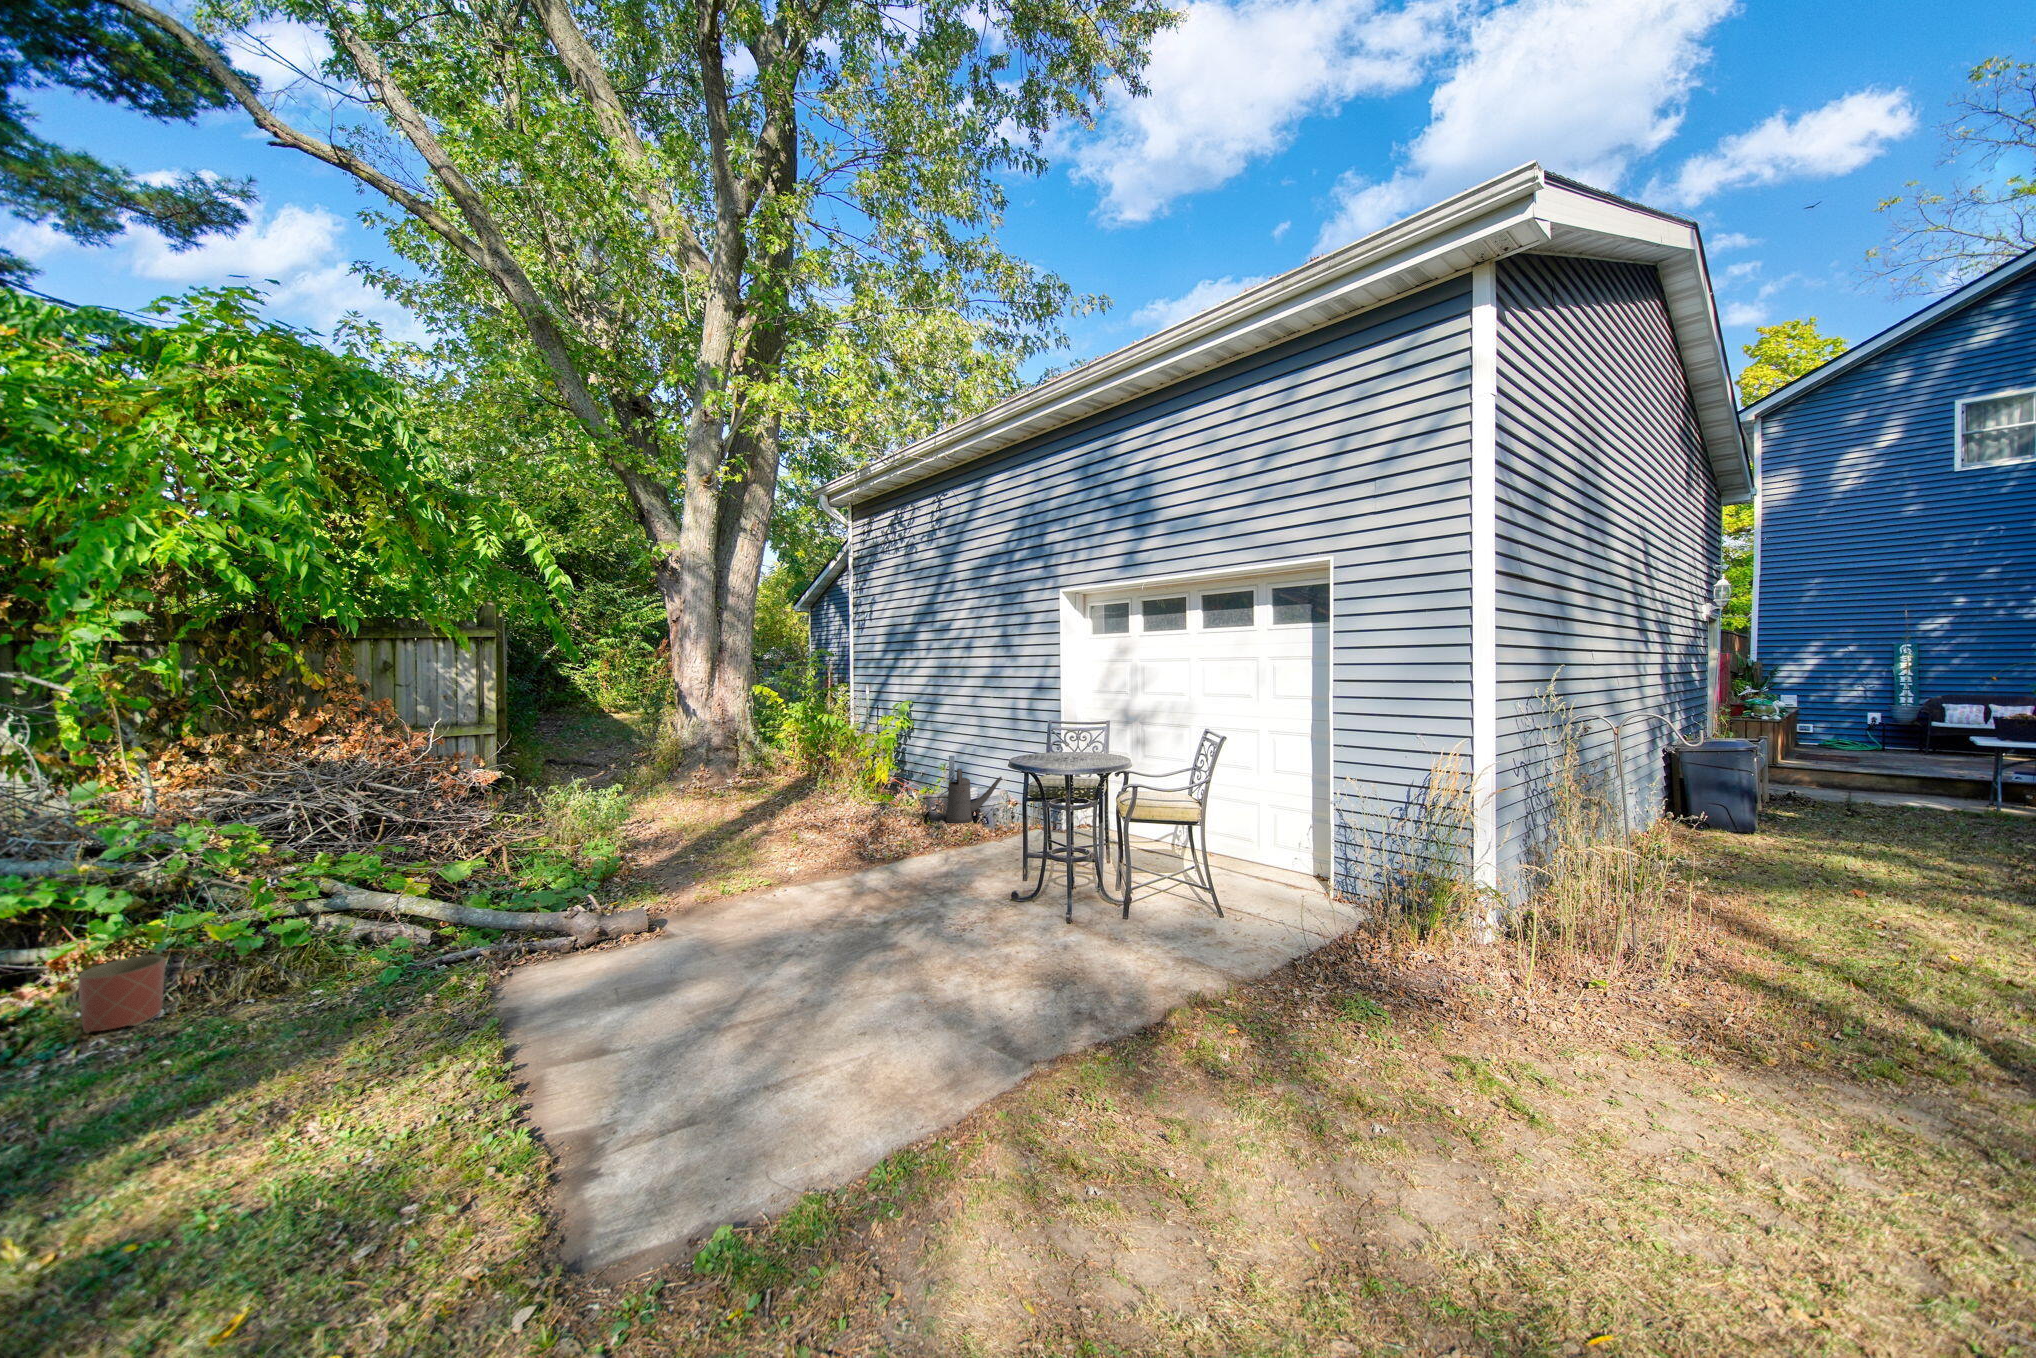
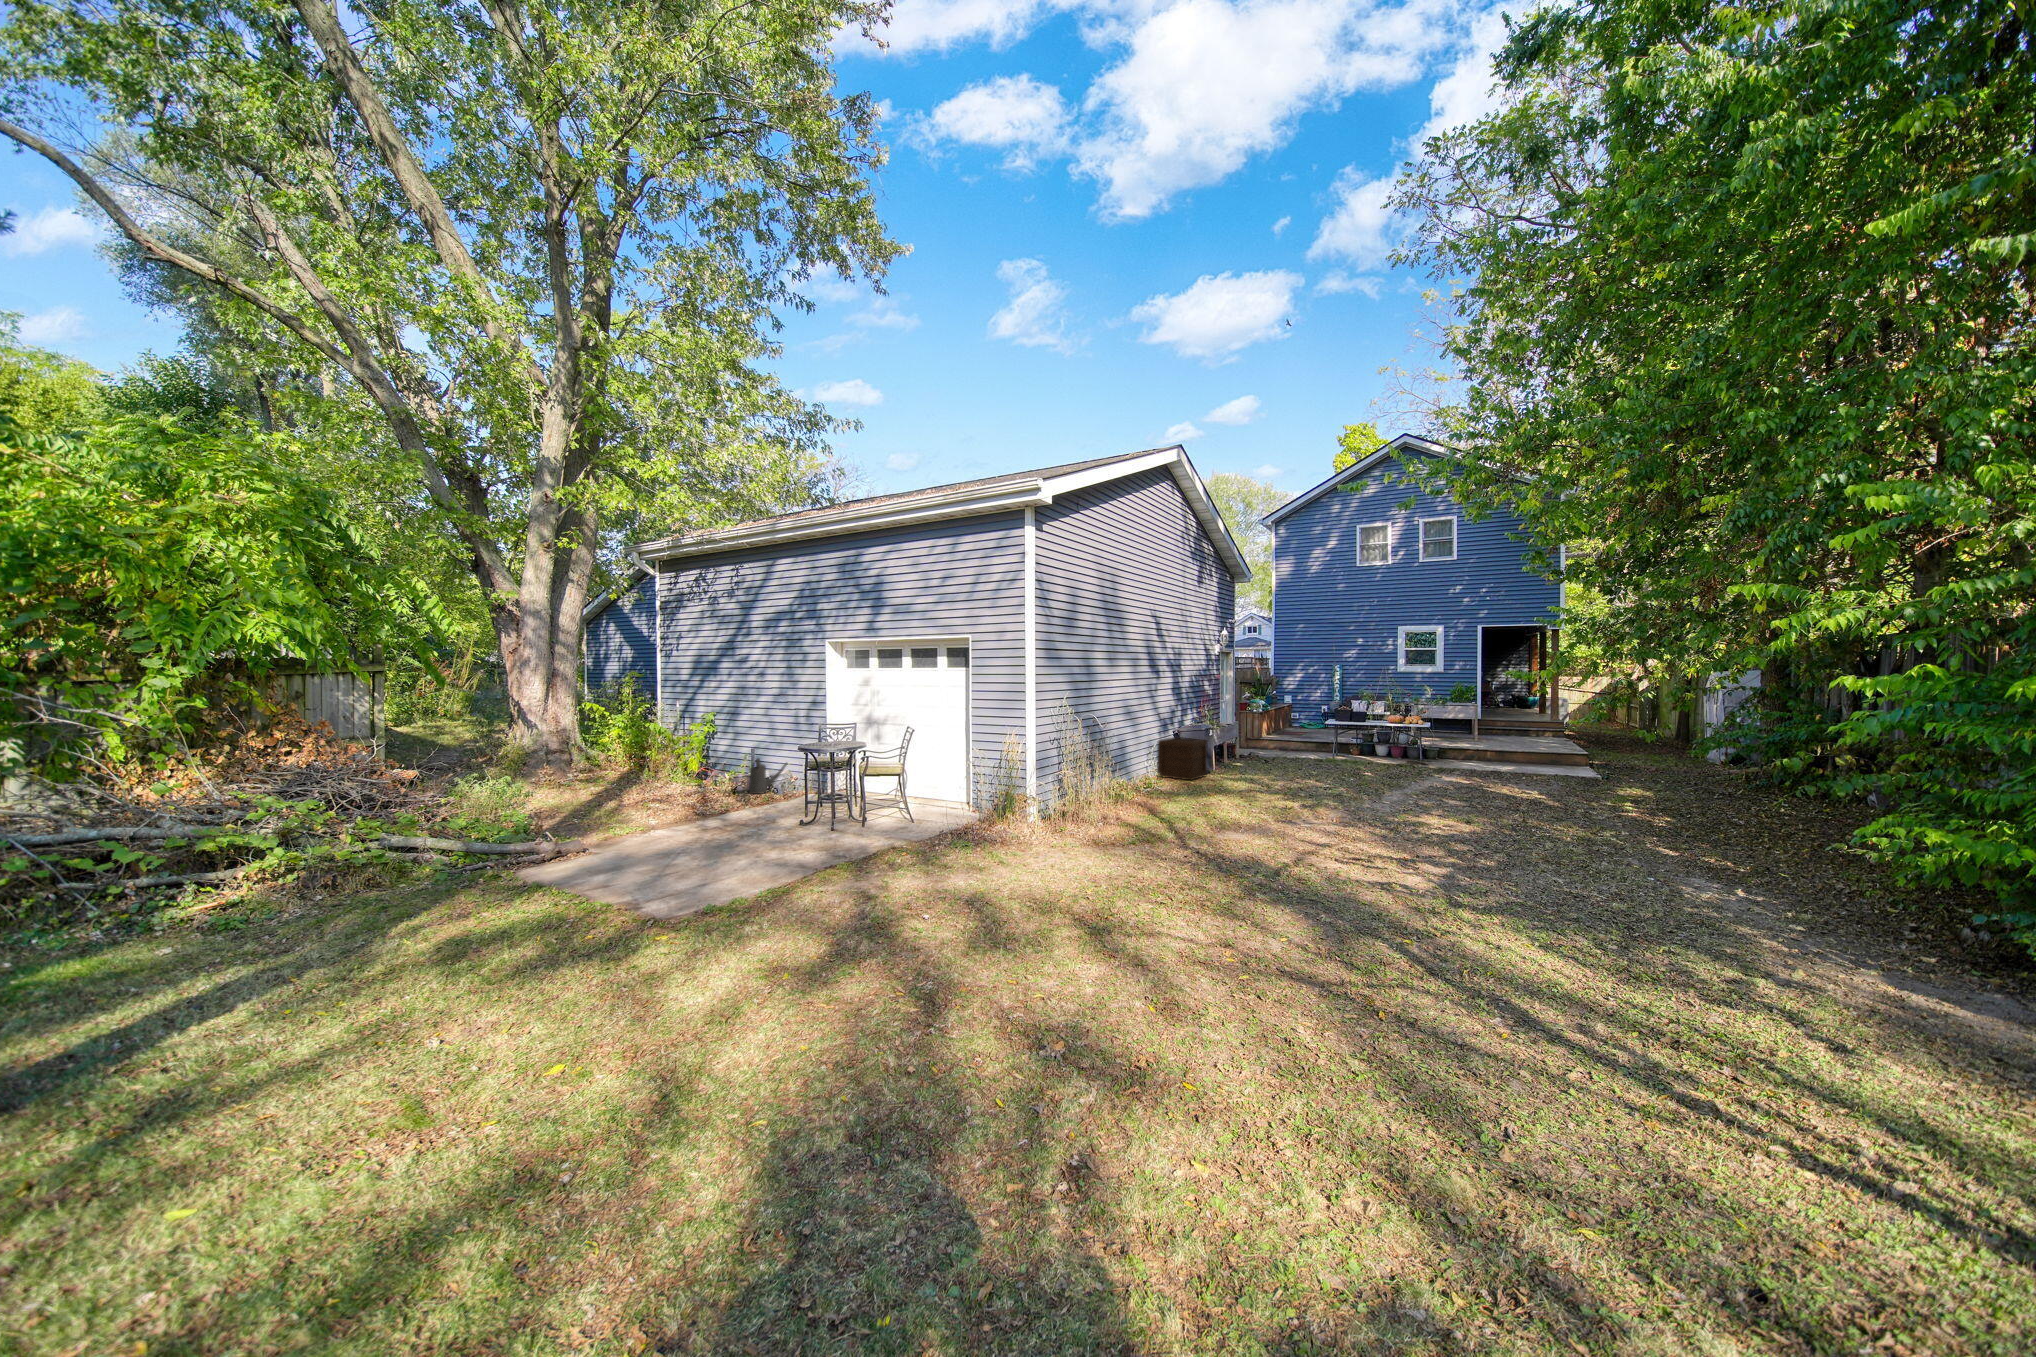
wooden crate: none [1643,761,1756,846] -> present [1157,737,1208,780]
planter: present [78,956,165,1033] -> none [283,866,324,905]

